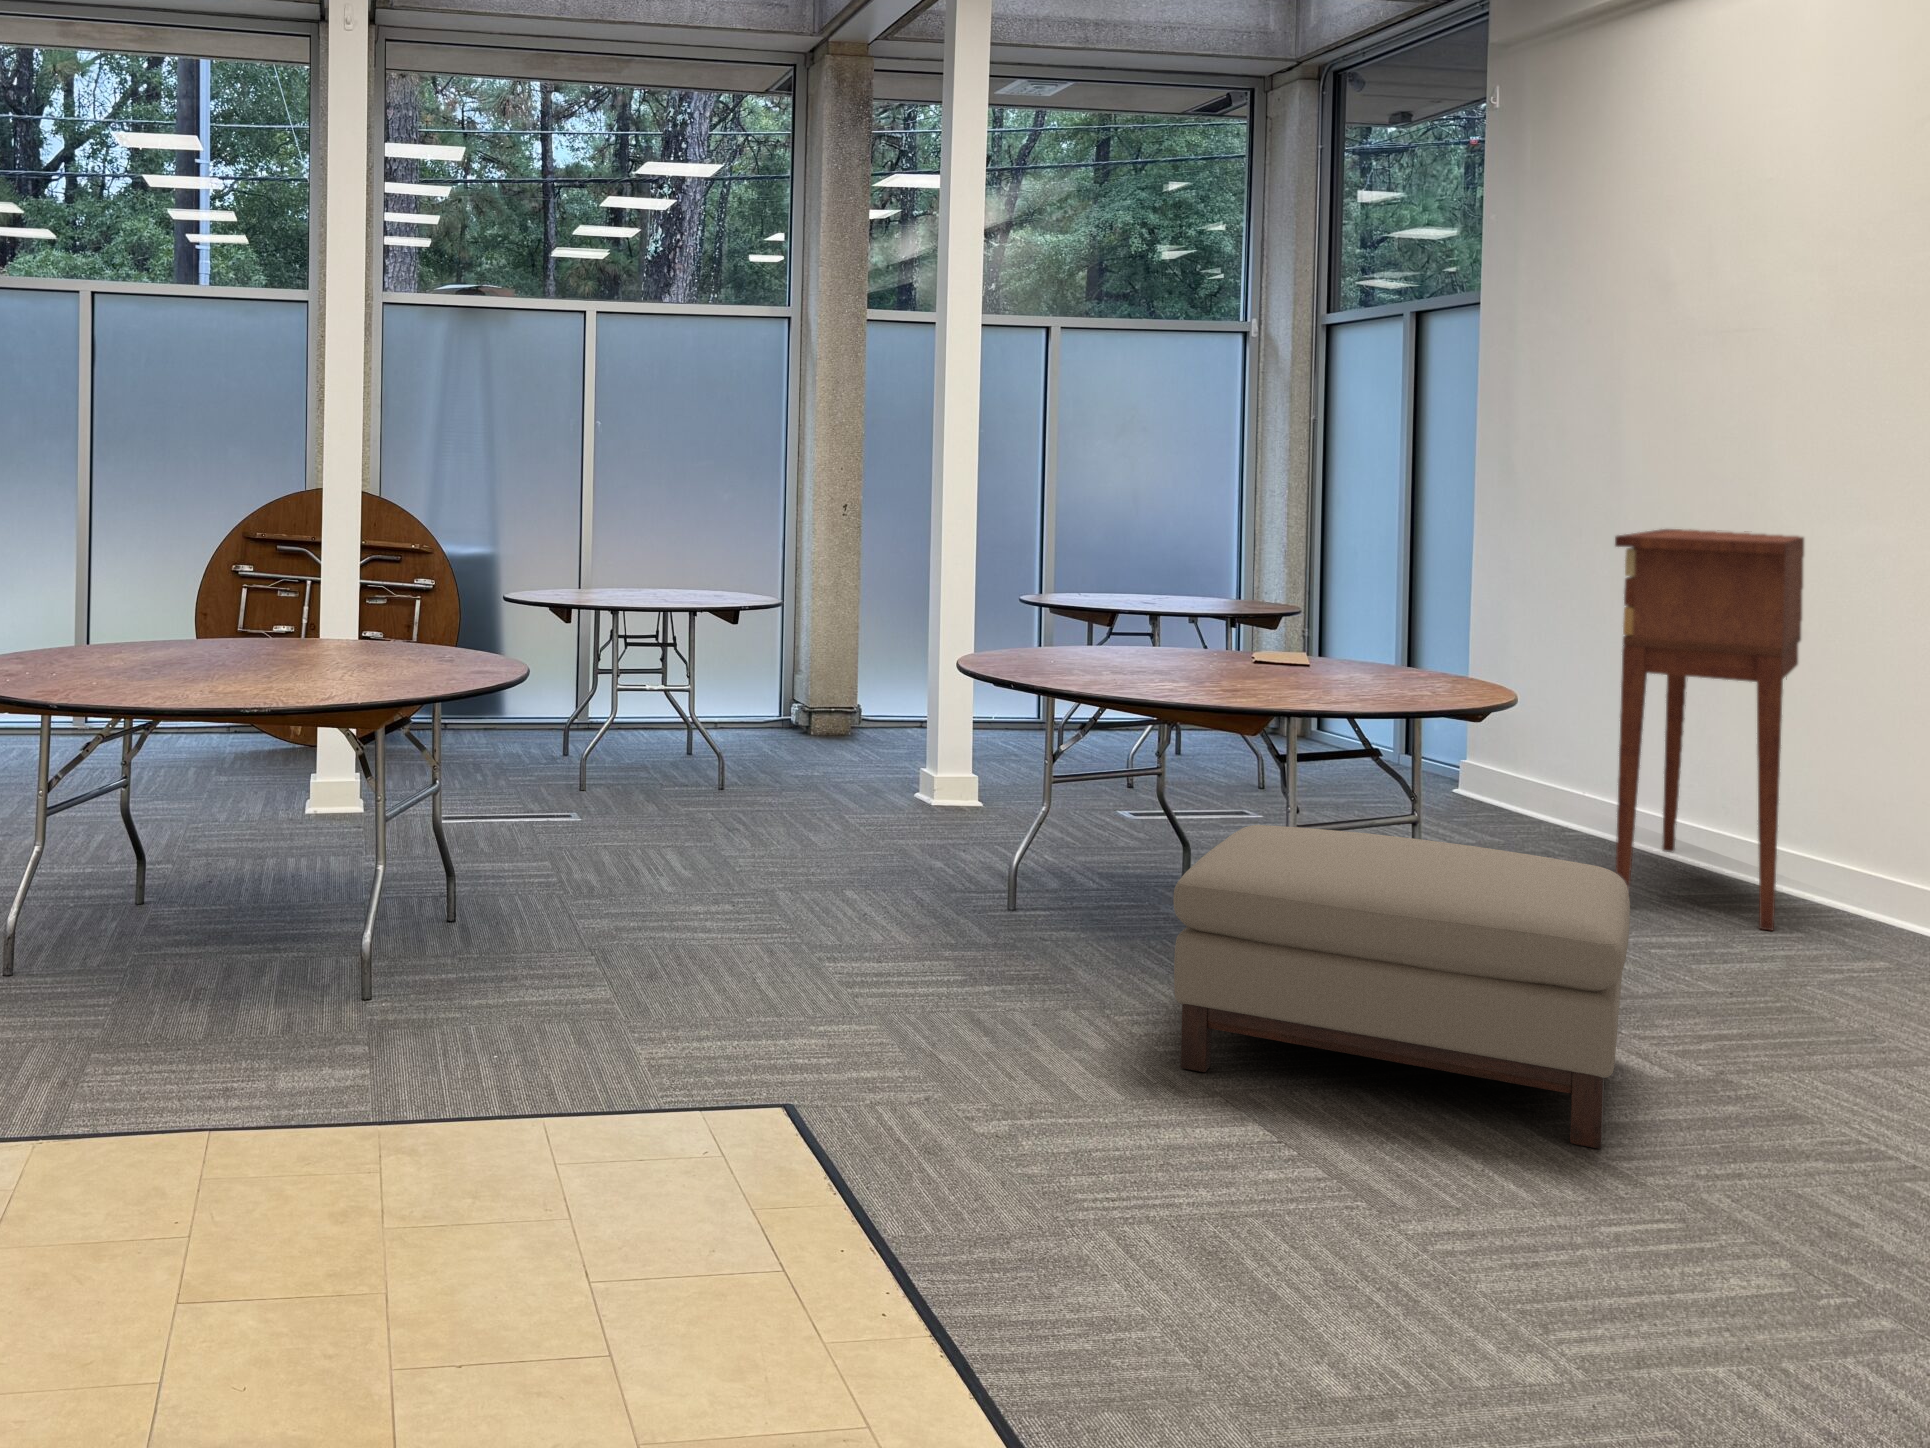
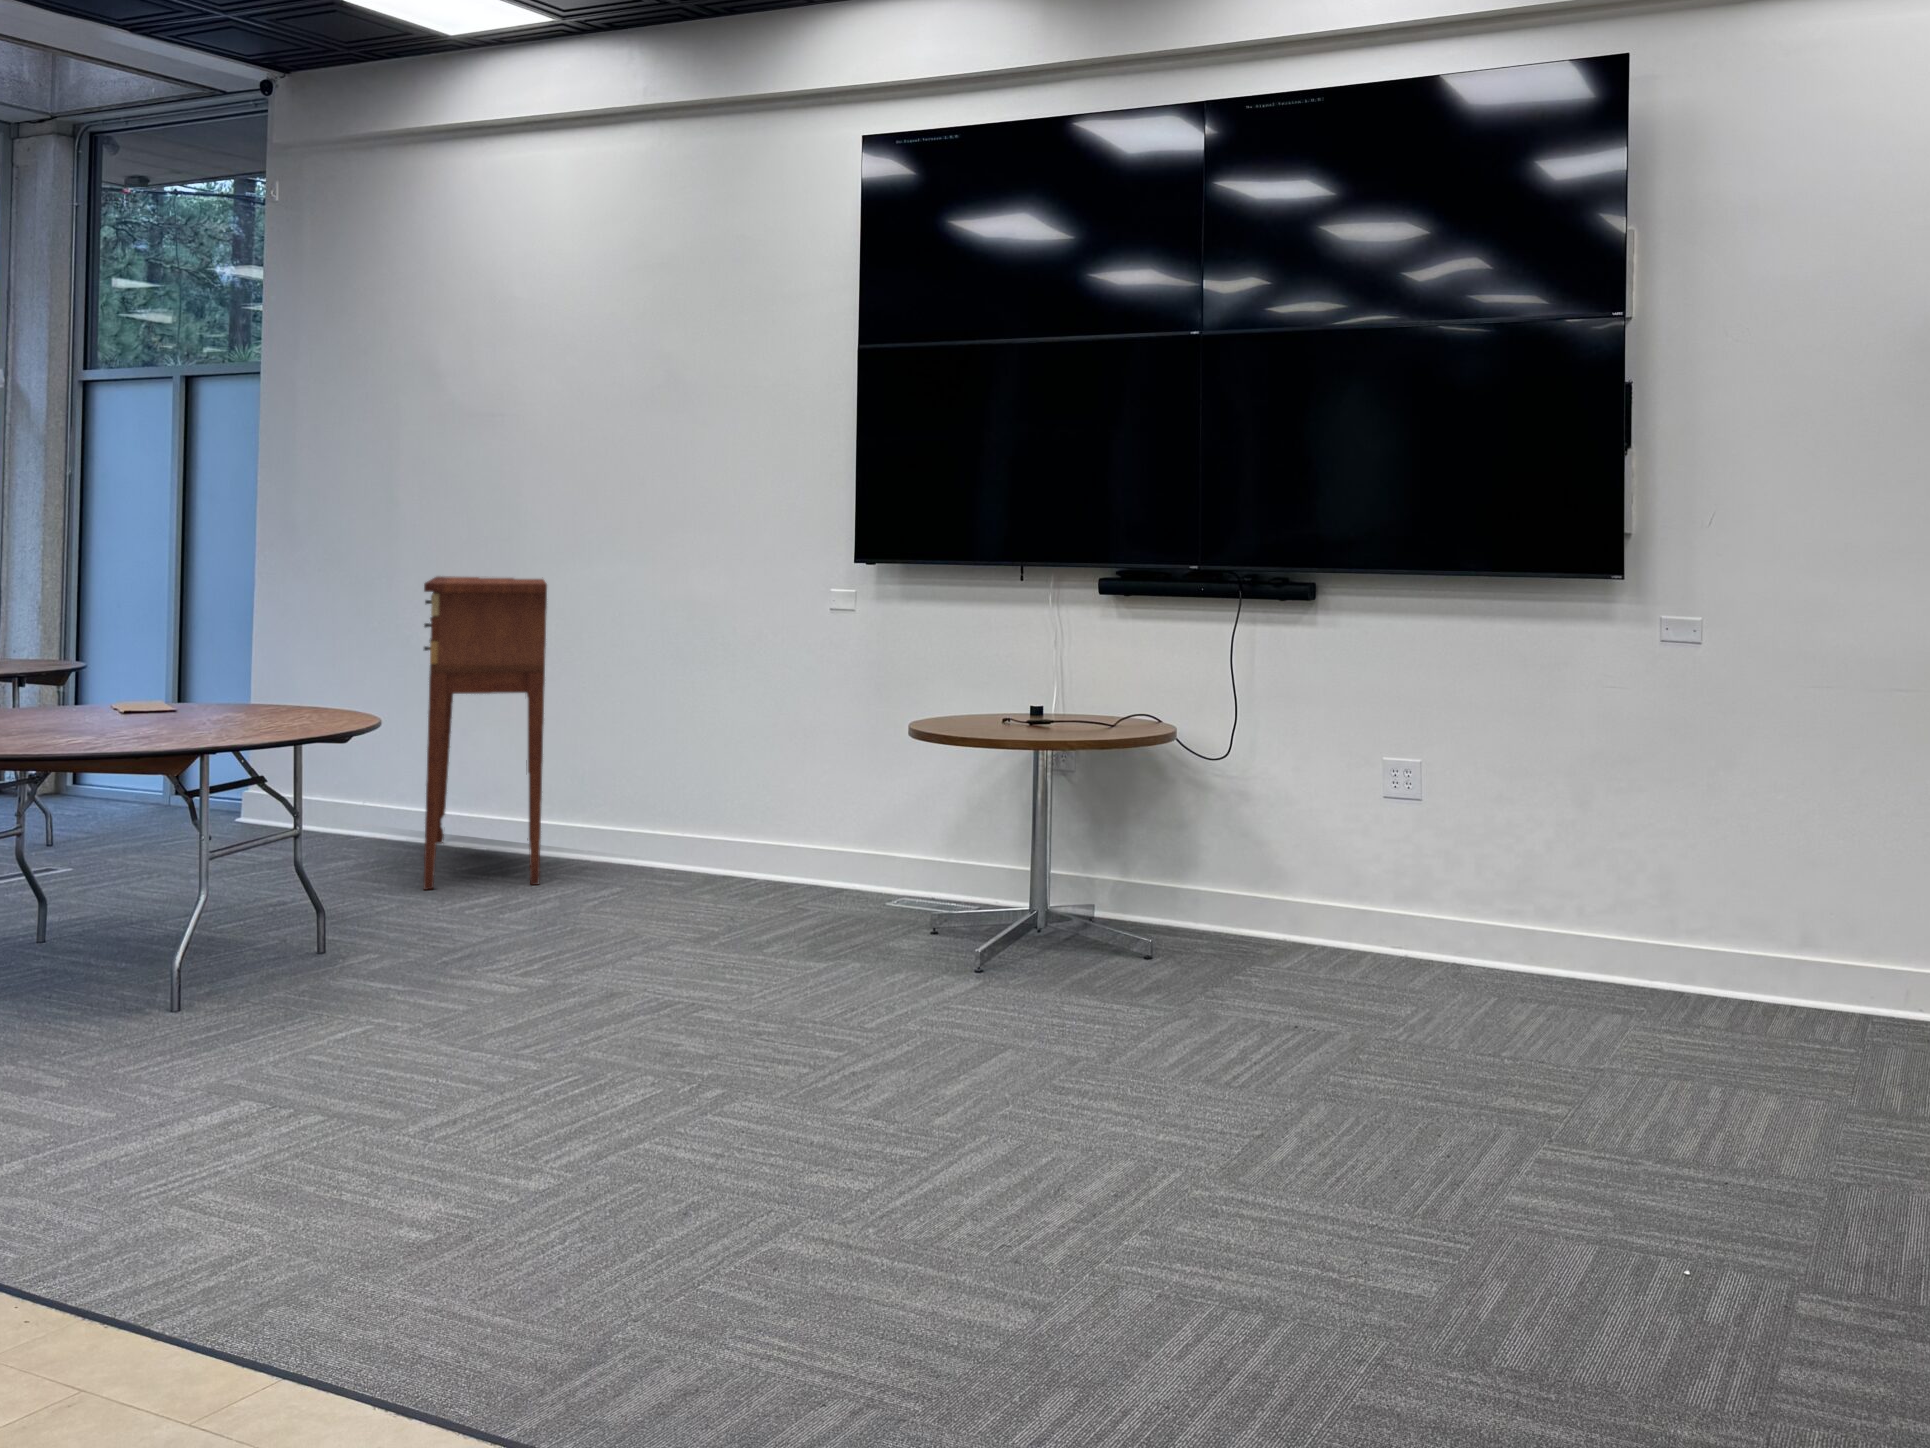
ottoman: present [1173,825,1630,1149] -> none [144,841,522,1084]

